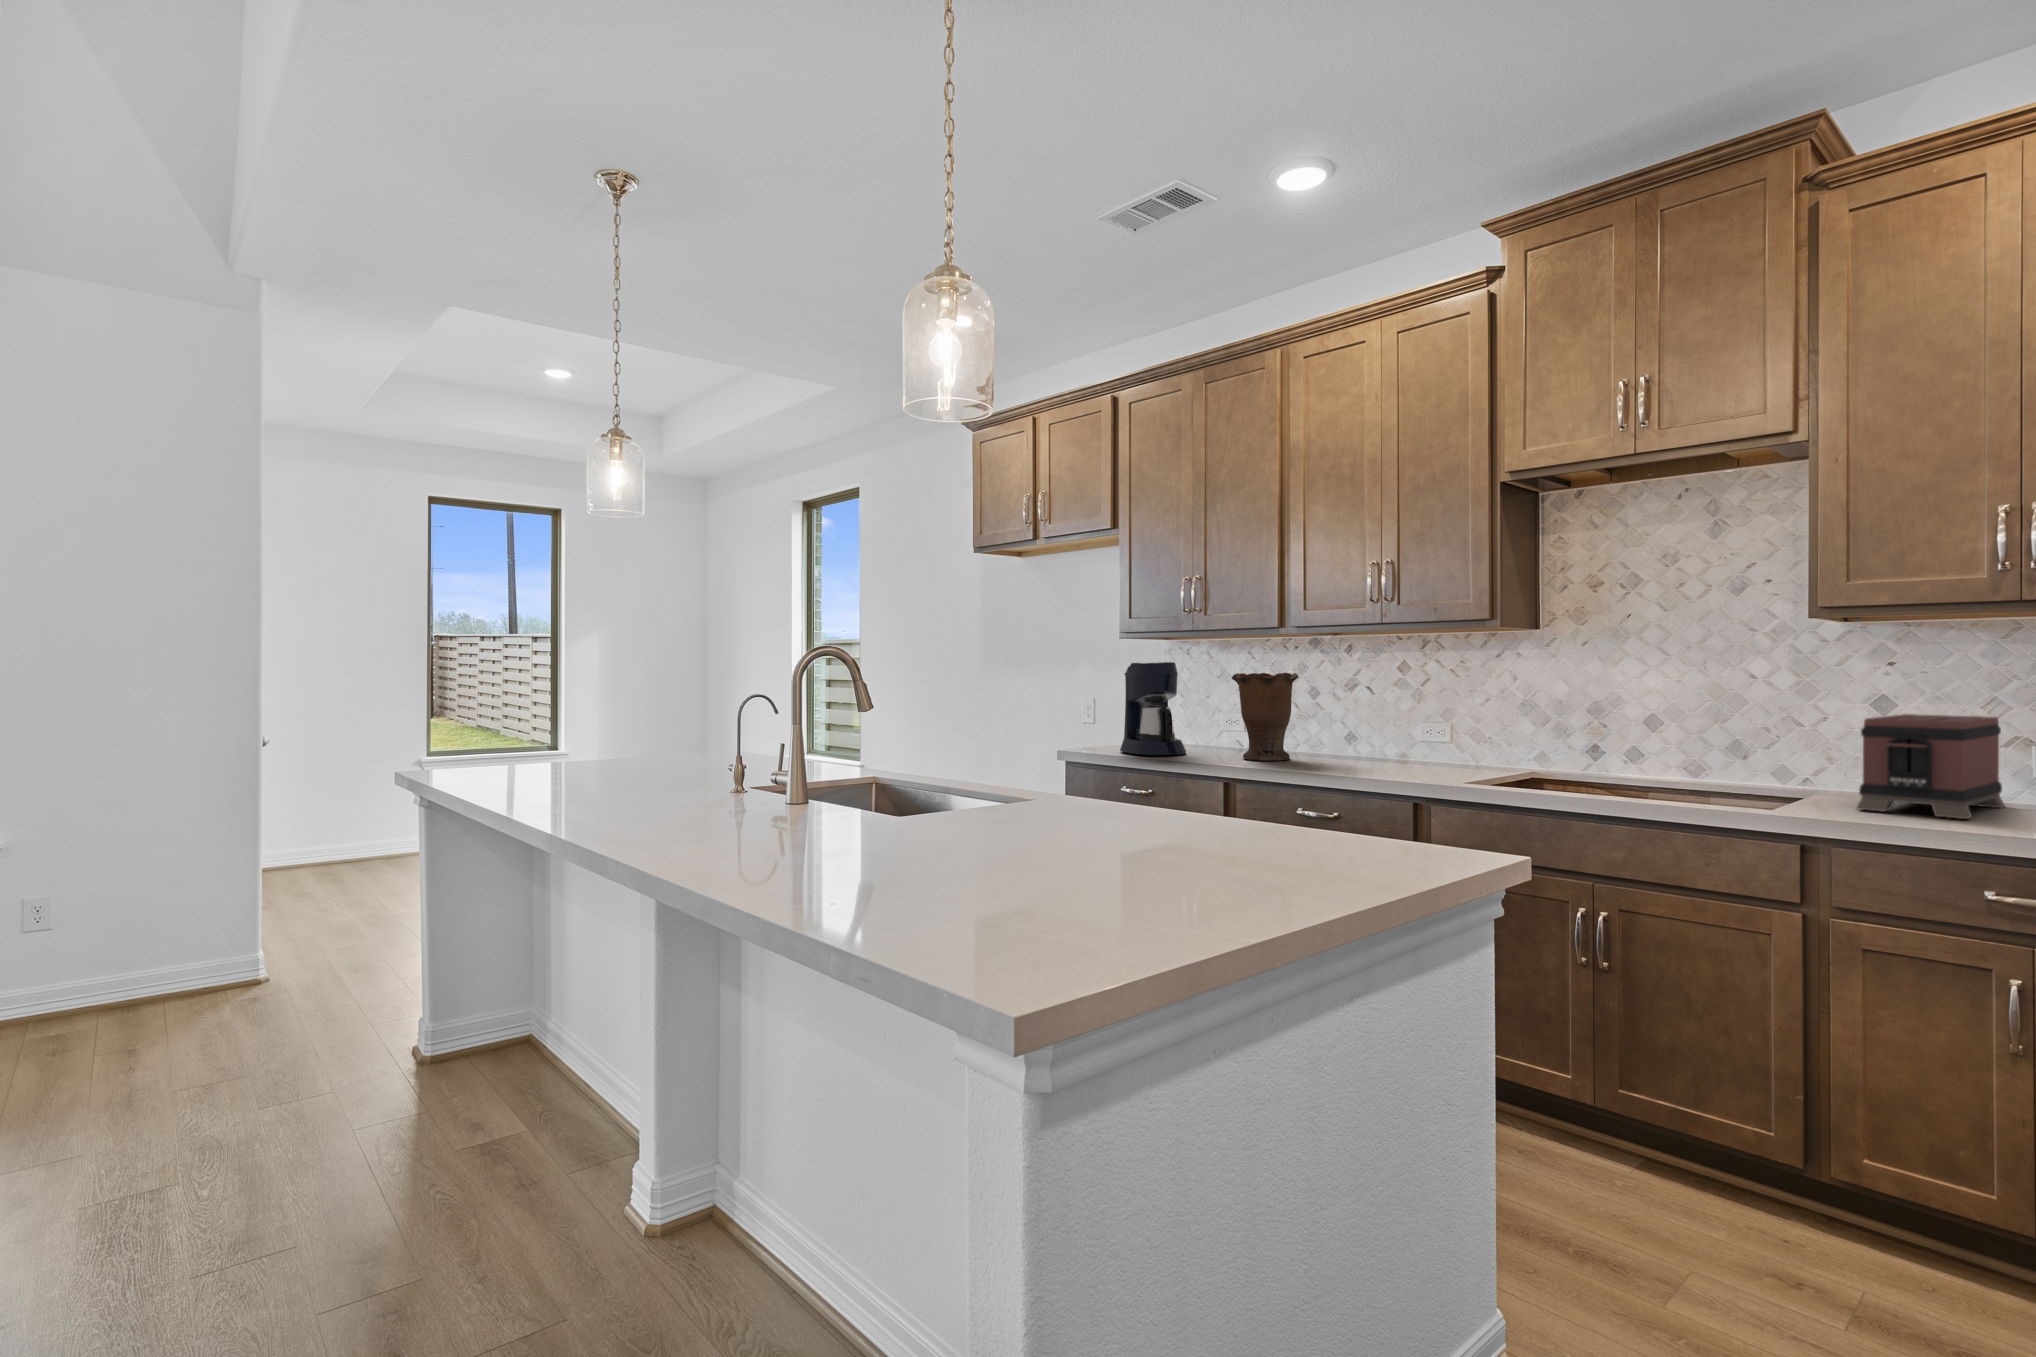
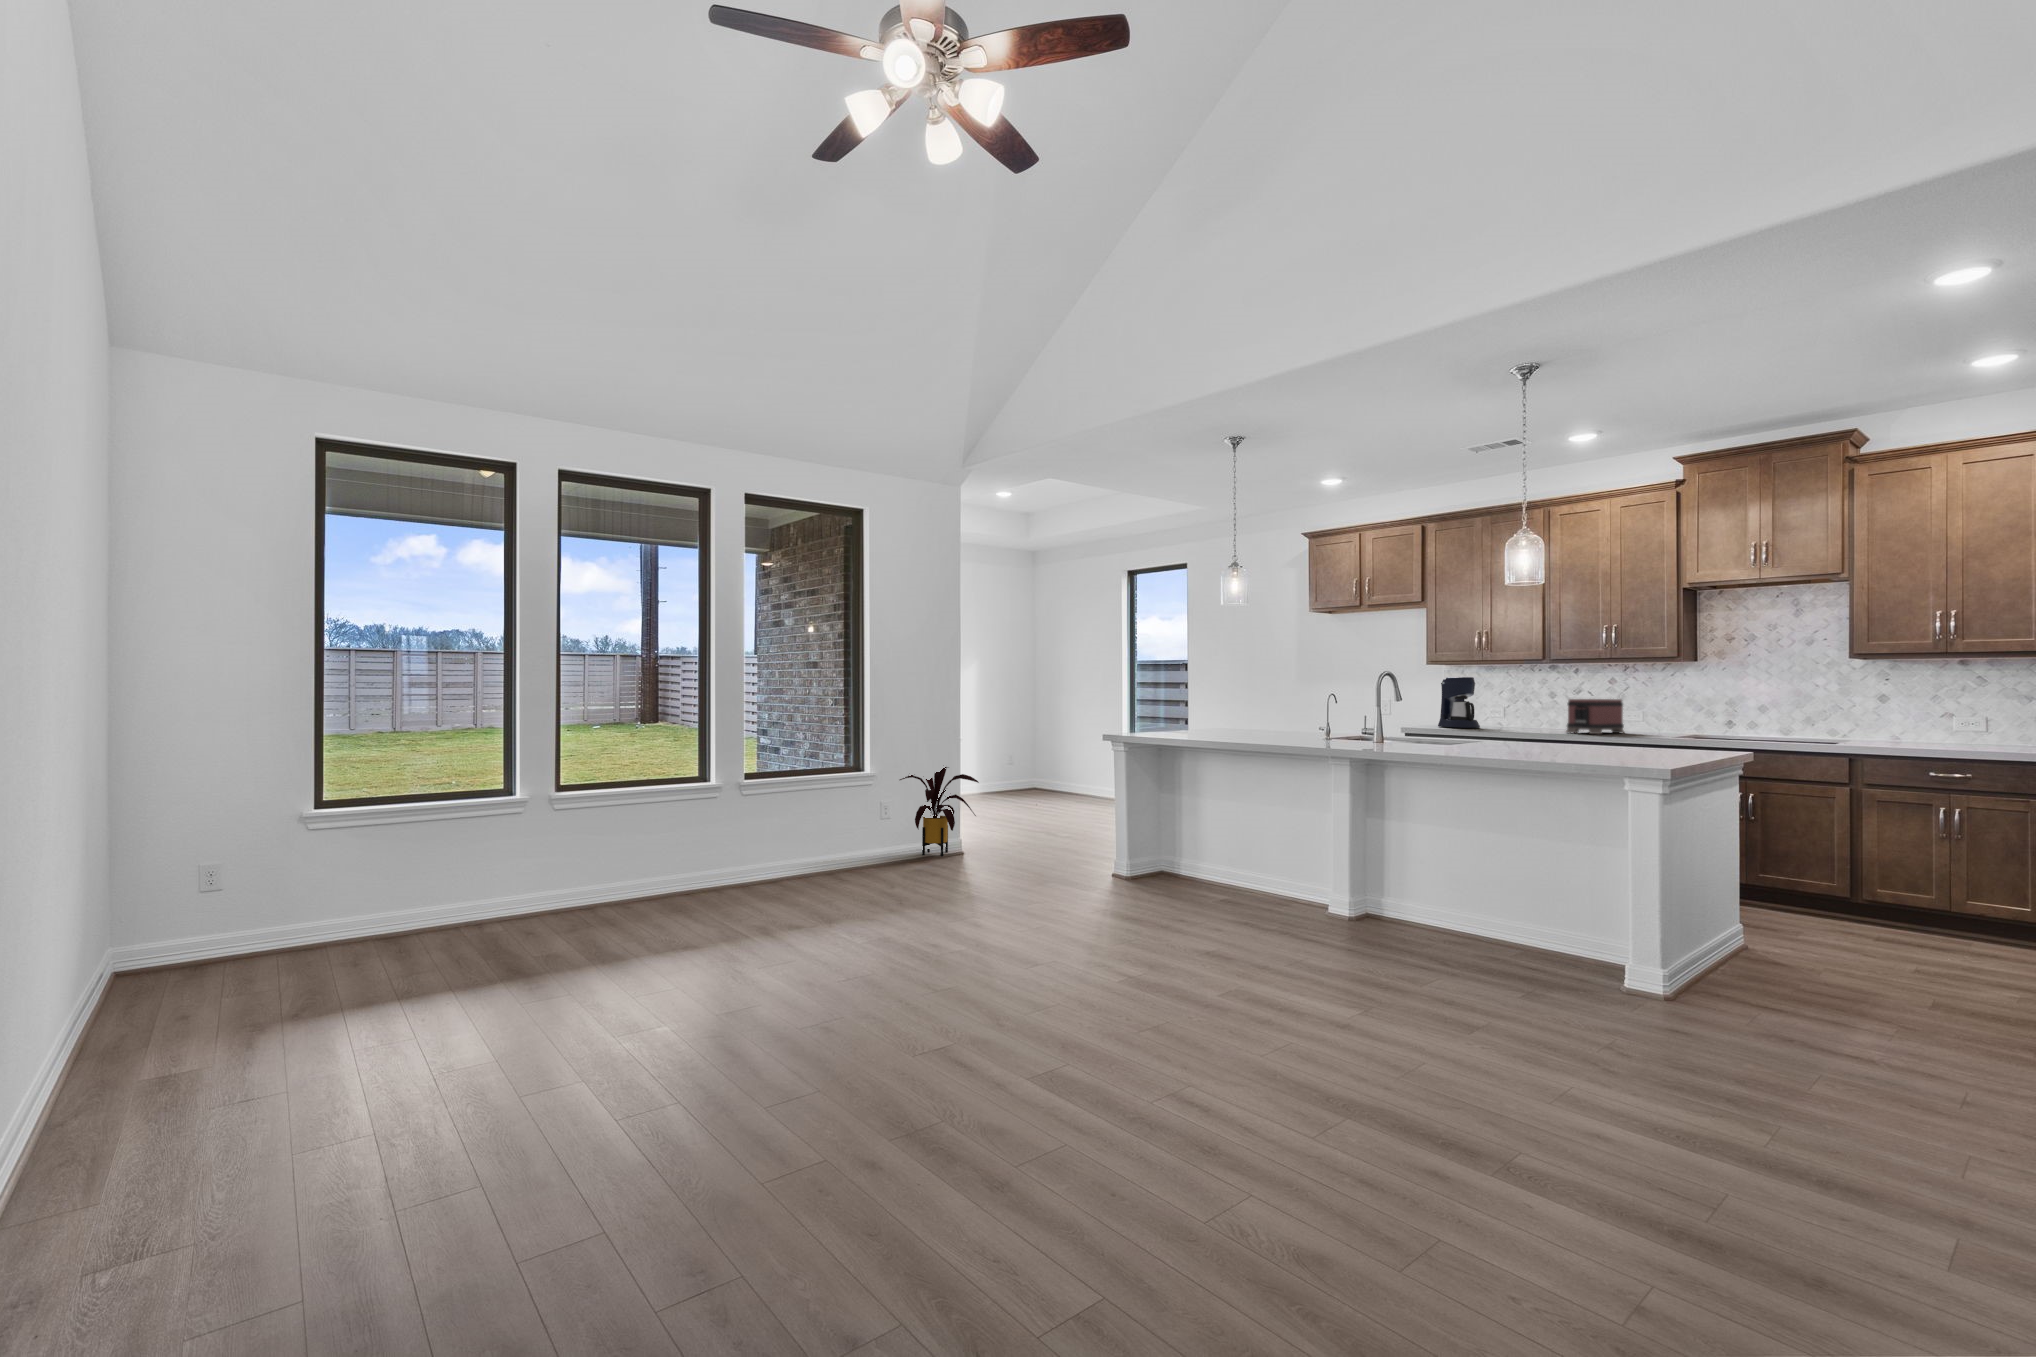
vase: present [1232,673,1298,761] -> none [1512,683,1553,730]
toaster: present [1857,714,2005,819] -> present [1566,699,1624,734]
house plant: none [45,841,227,1026] -> present [900,767,979,856]

